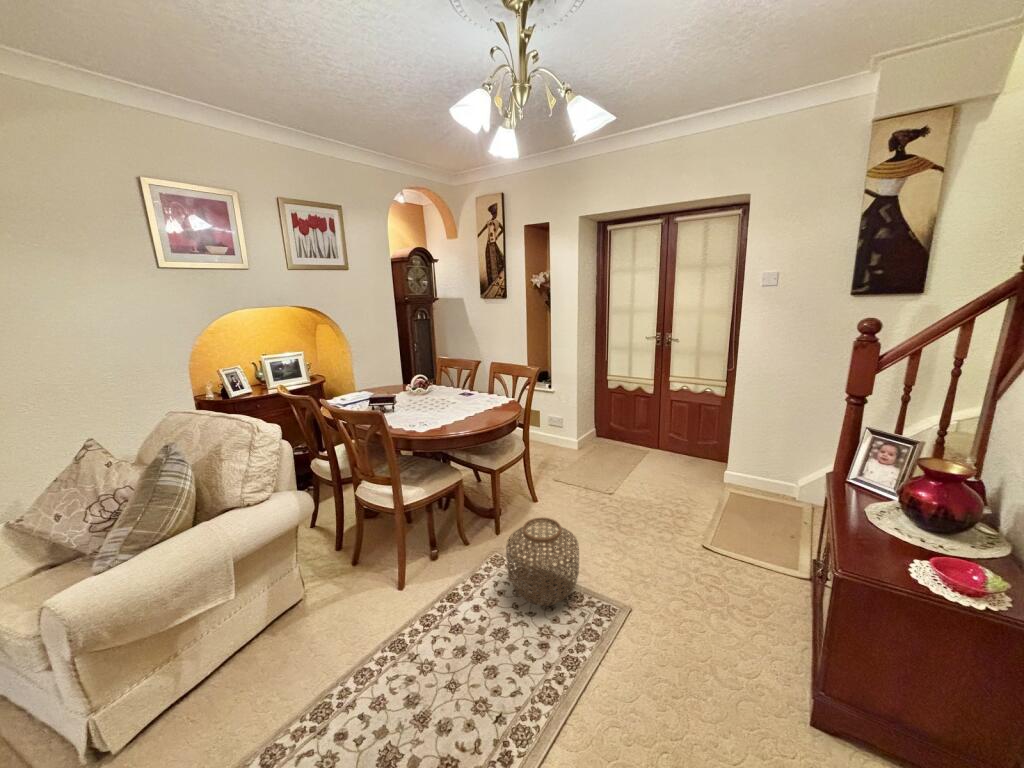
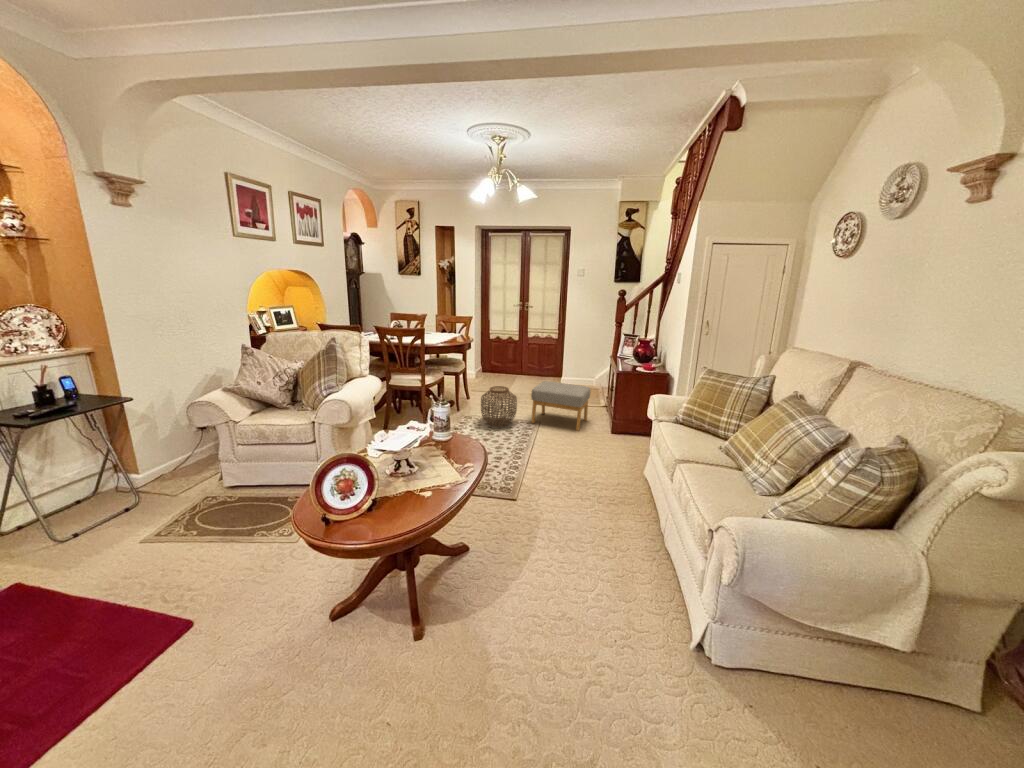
footstool: none [611,512,758,671] -> present [531,381,590,431]

